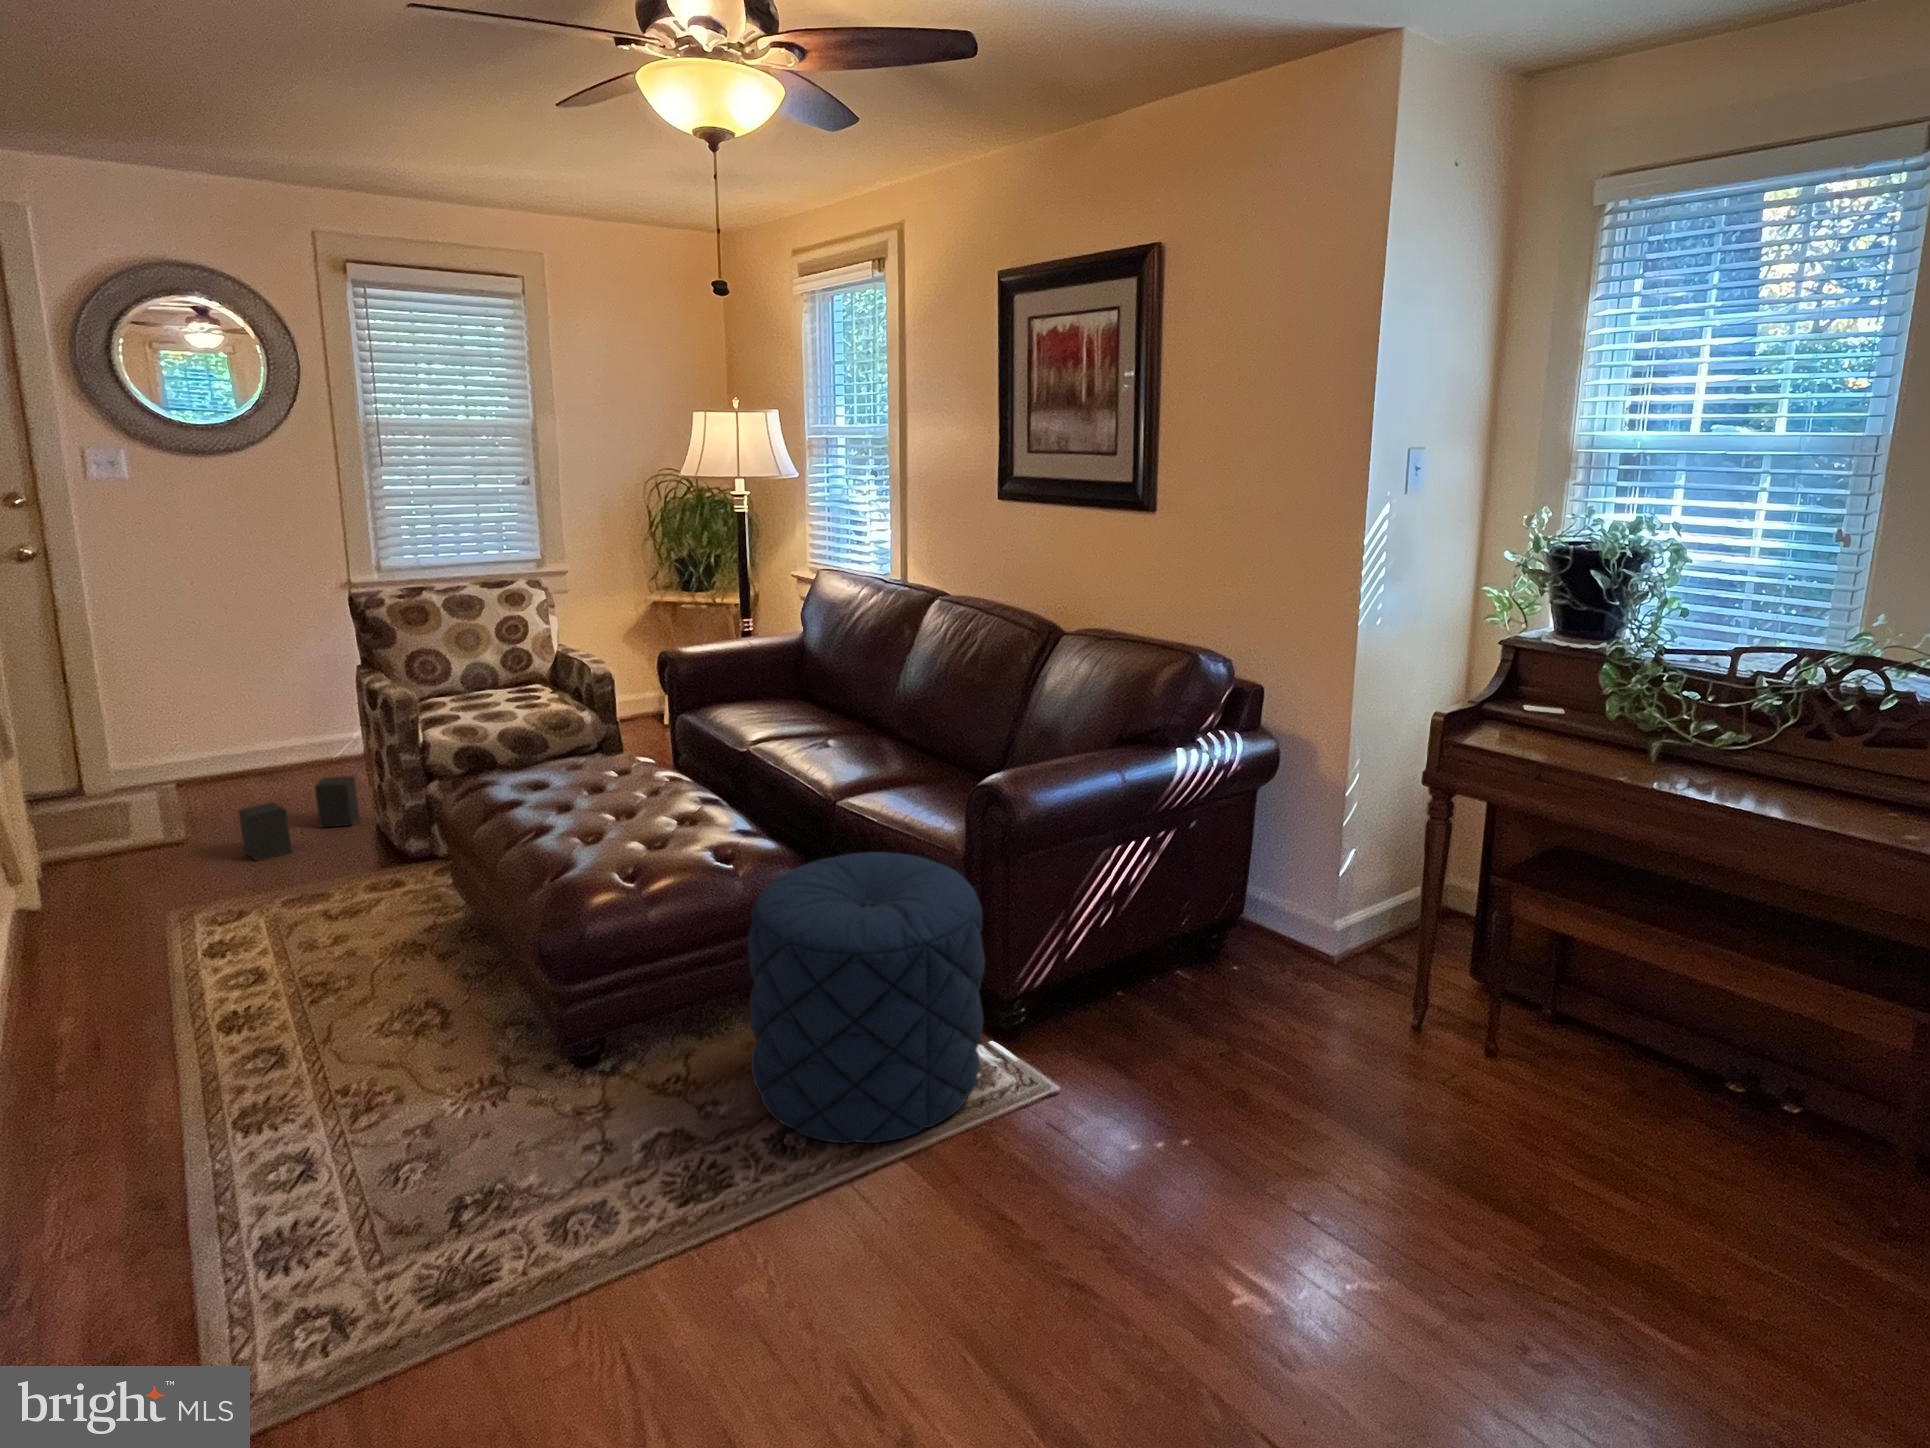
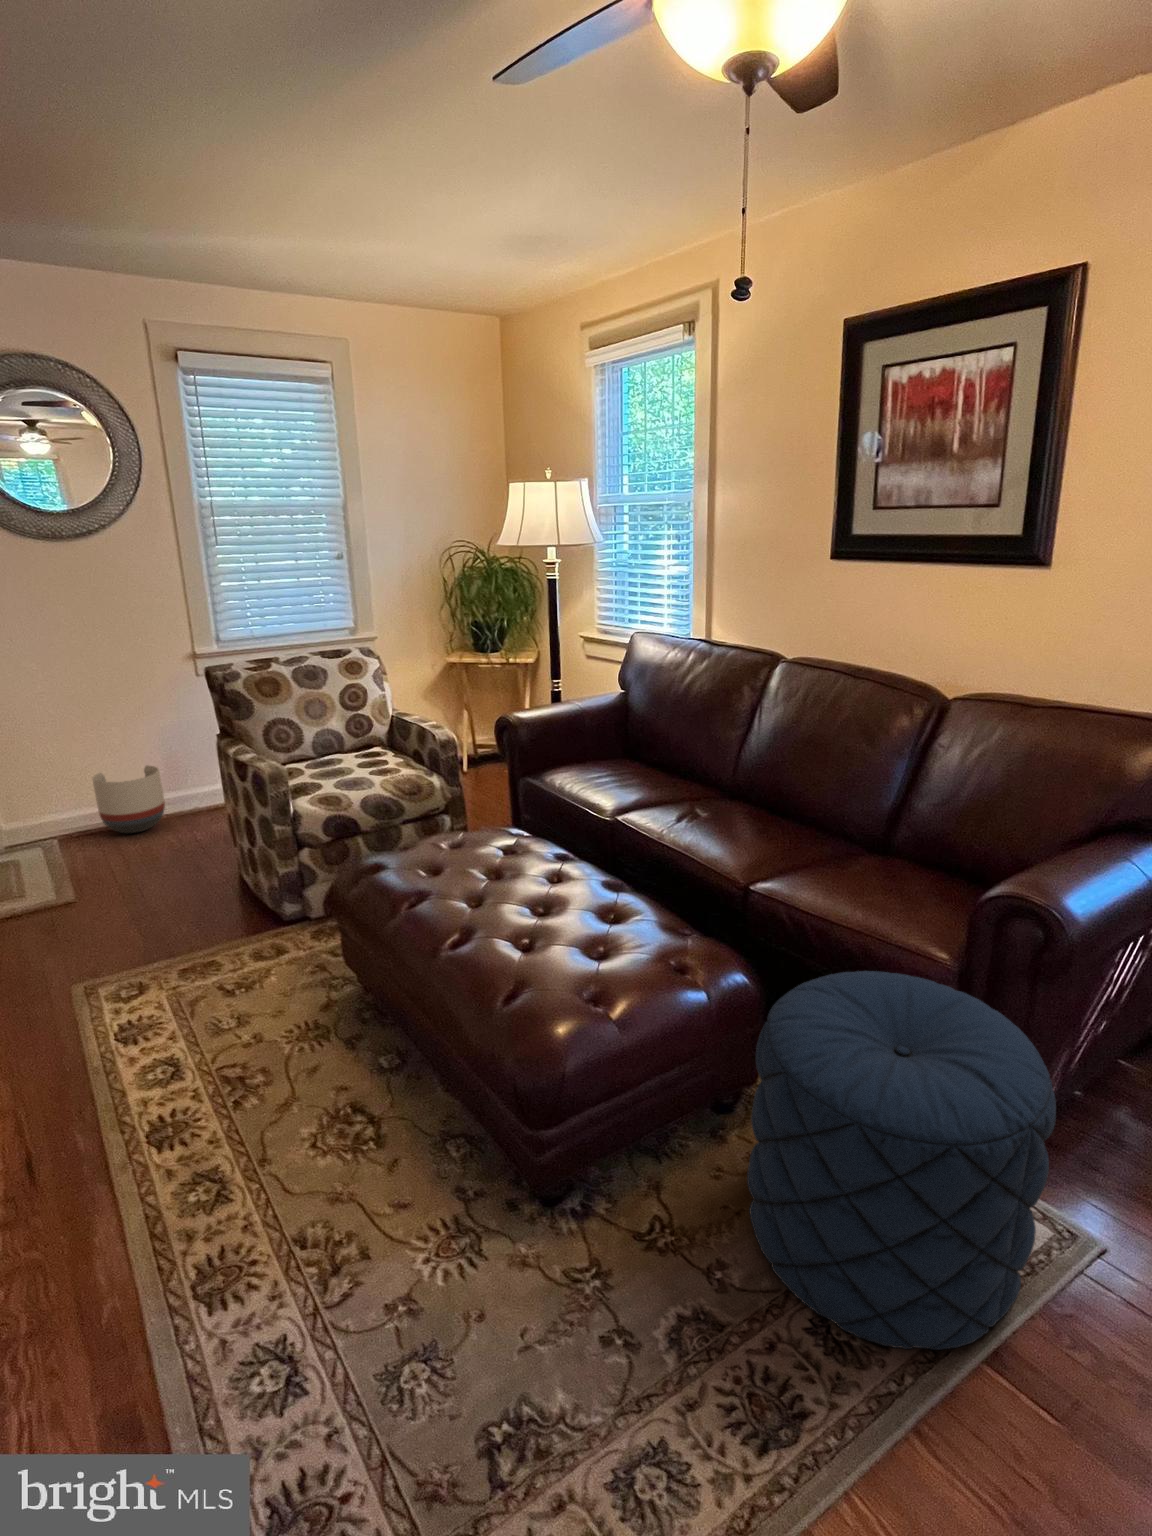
planter: none [218,706,303,781] -> present [93,765,165,833]
speaker: present [239,776,359,861] -> none [125,835,225,922]

